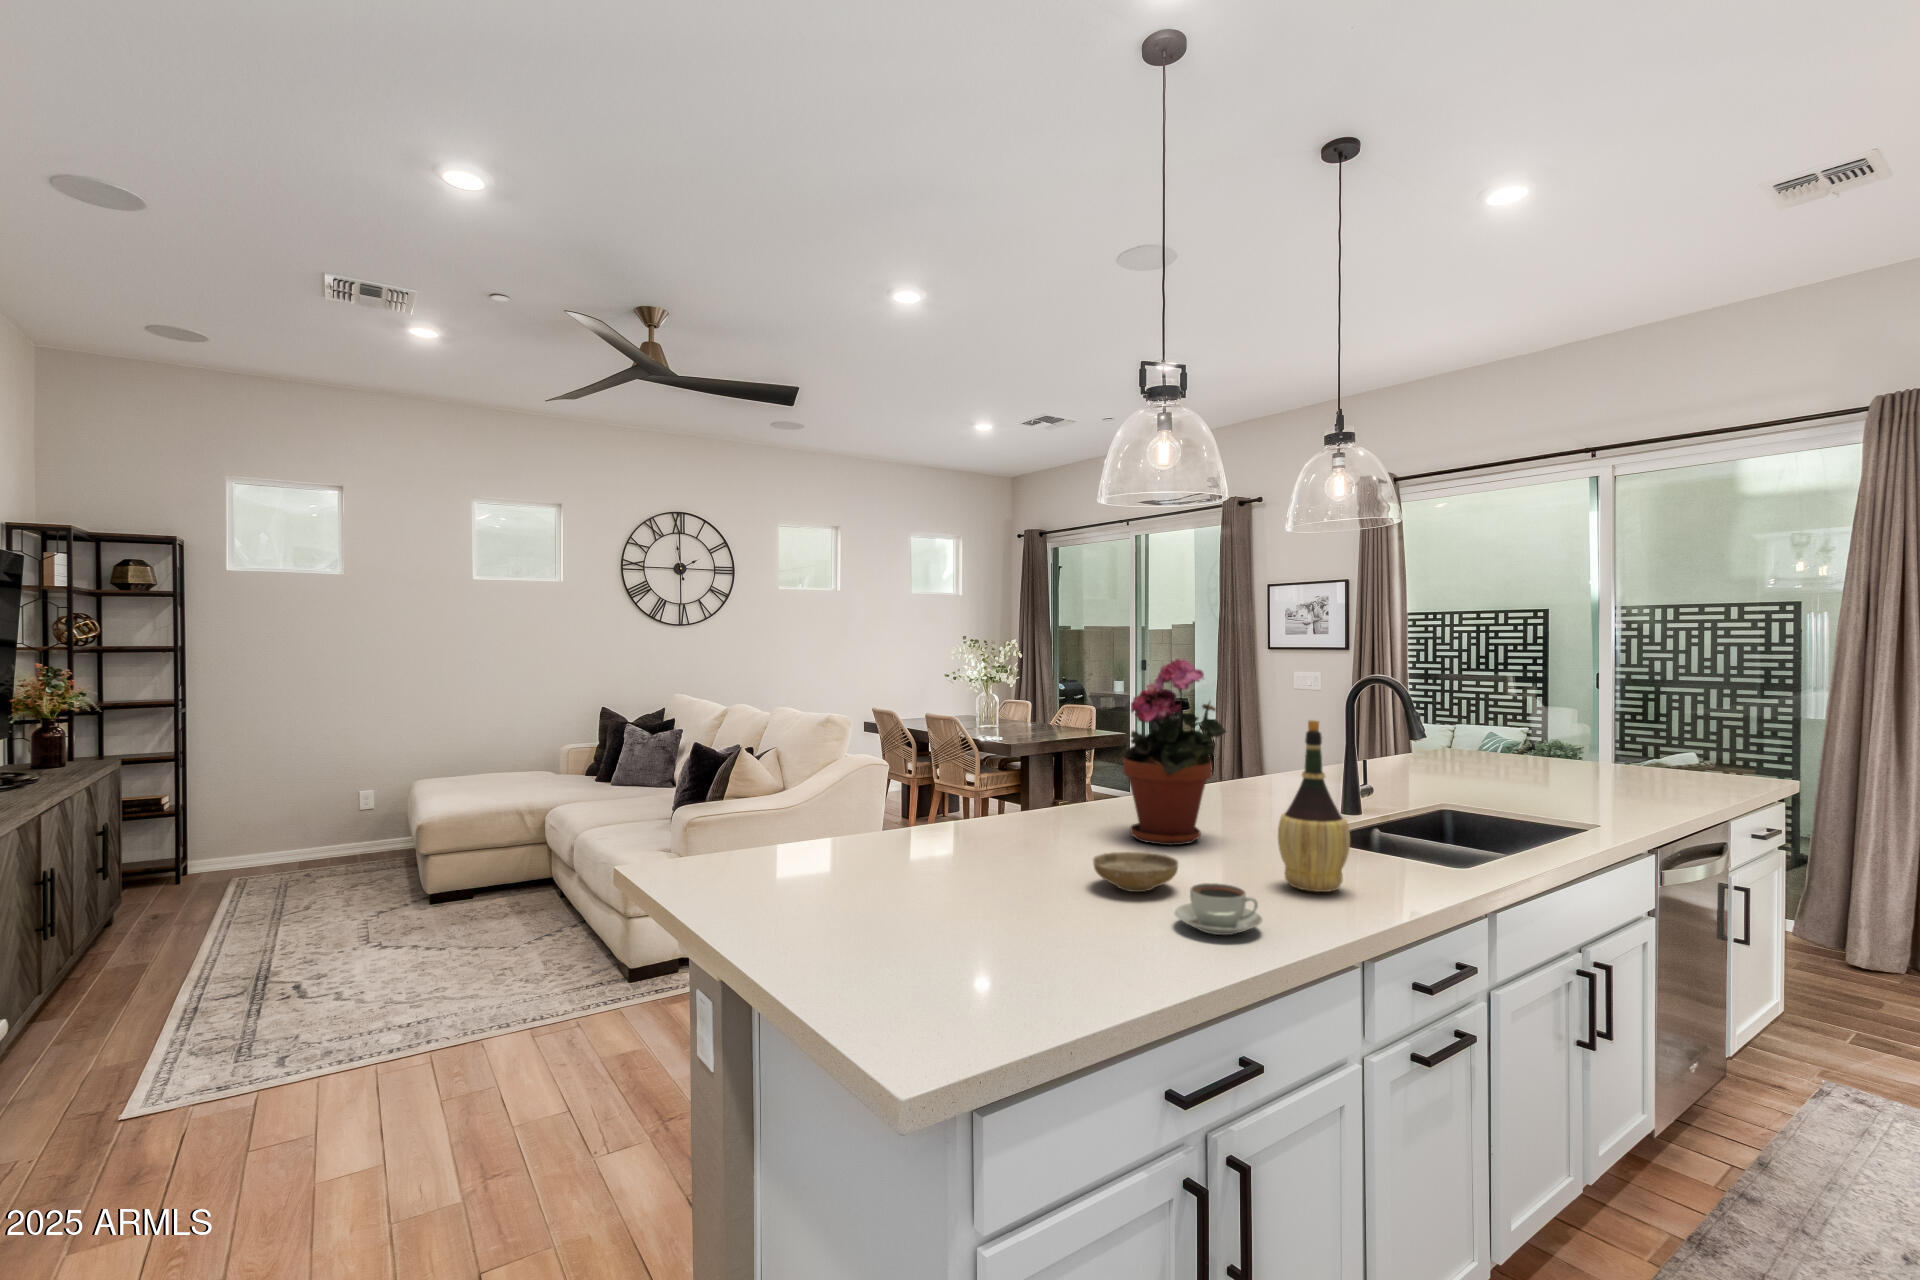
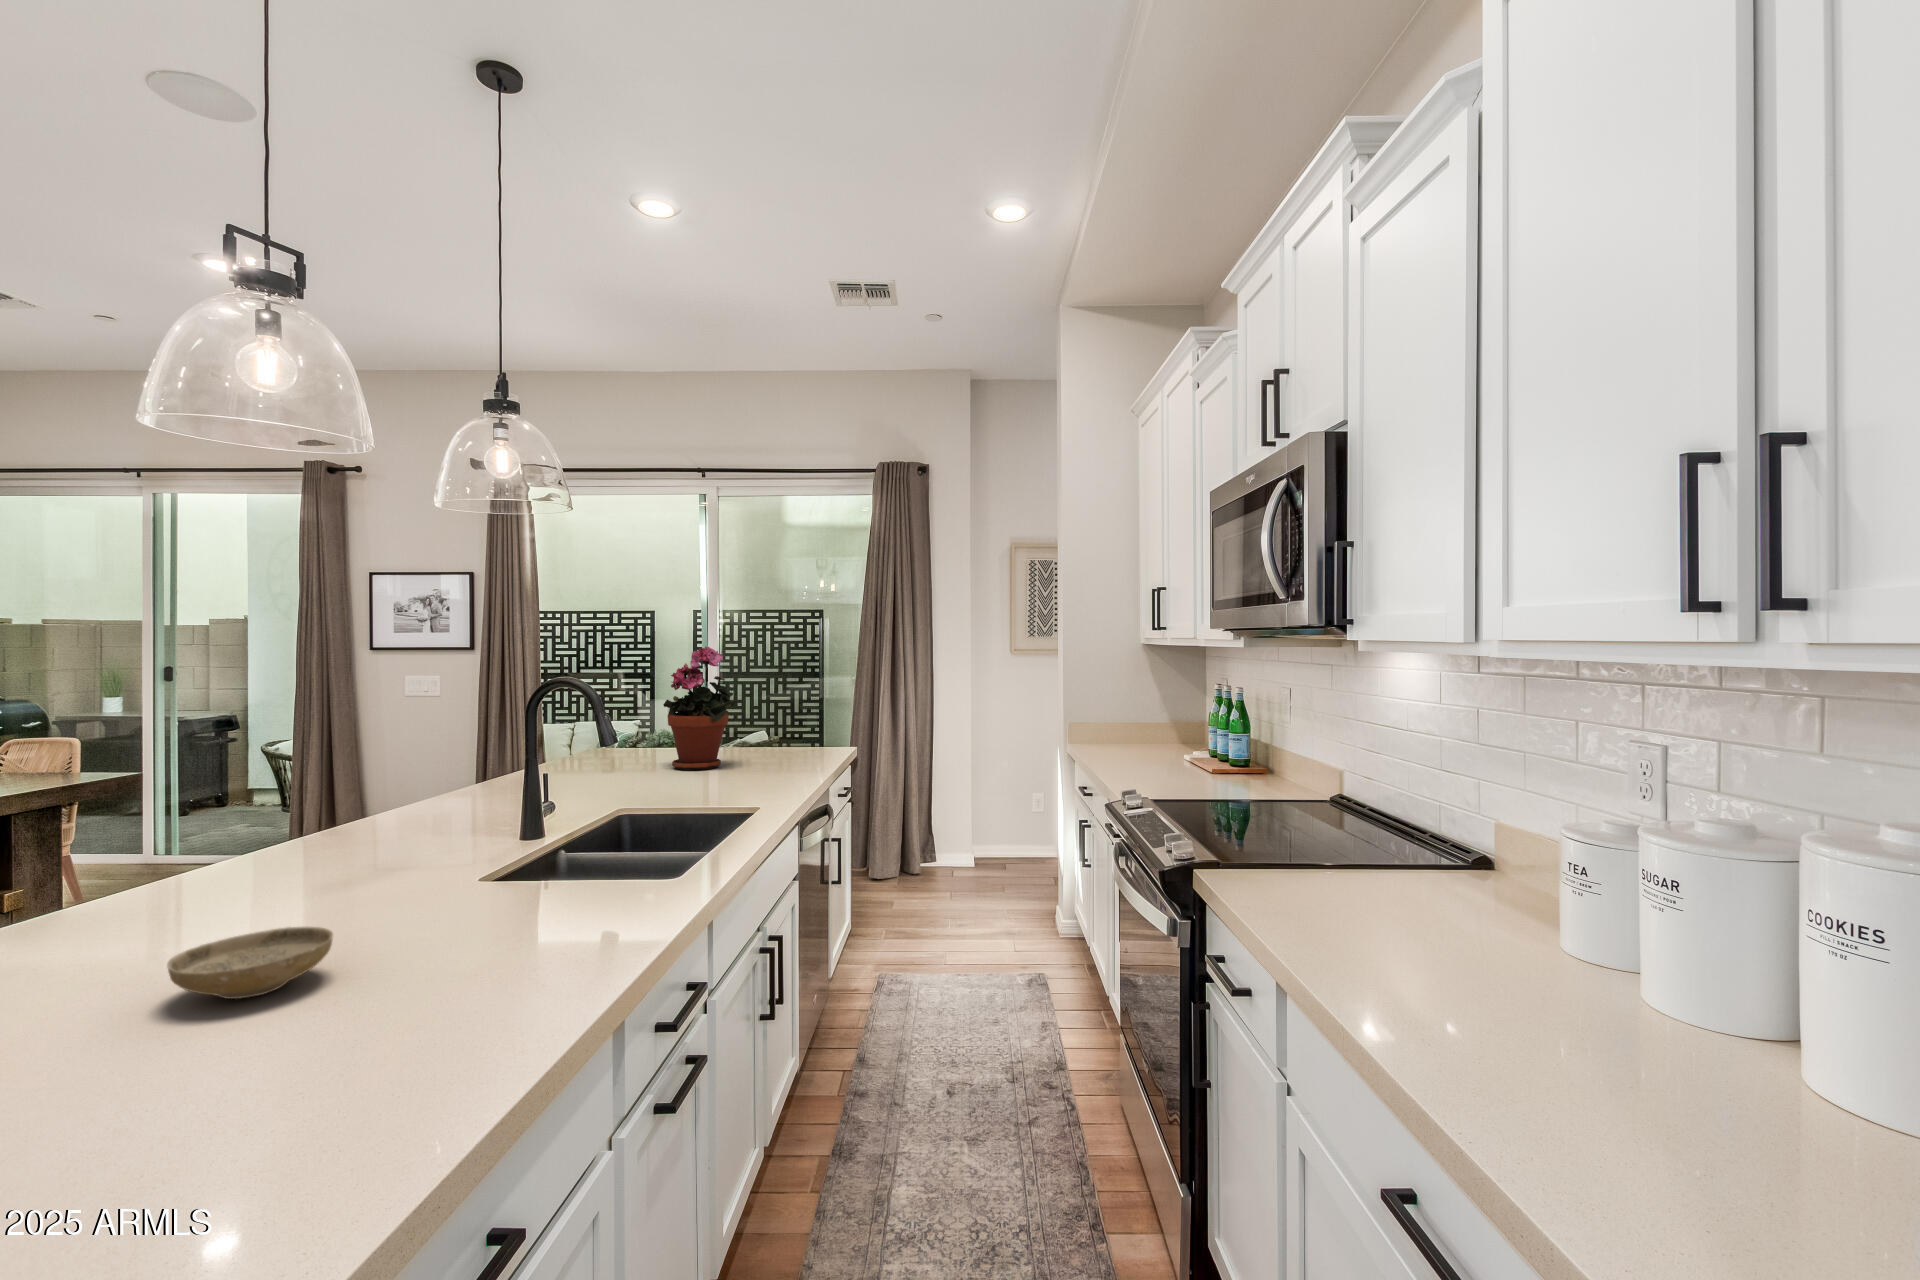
potted plant: present [1123,659,1226,845] -> present [663,647,736,770]
wine bottle: present [1278,720,1350,892] -> none [475,716,566,925]
coffee cup: present [1175,883,1262,935] -> none [346,945,485,1023]

